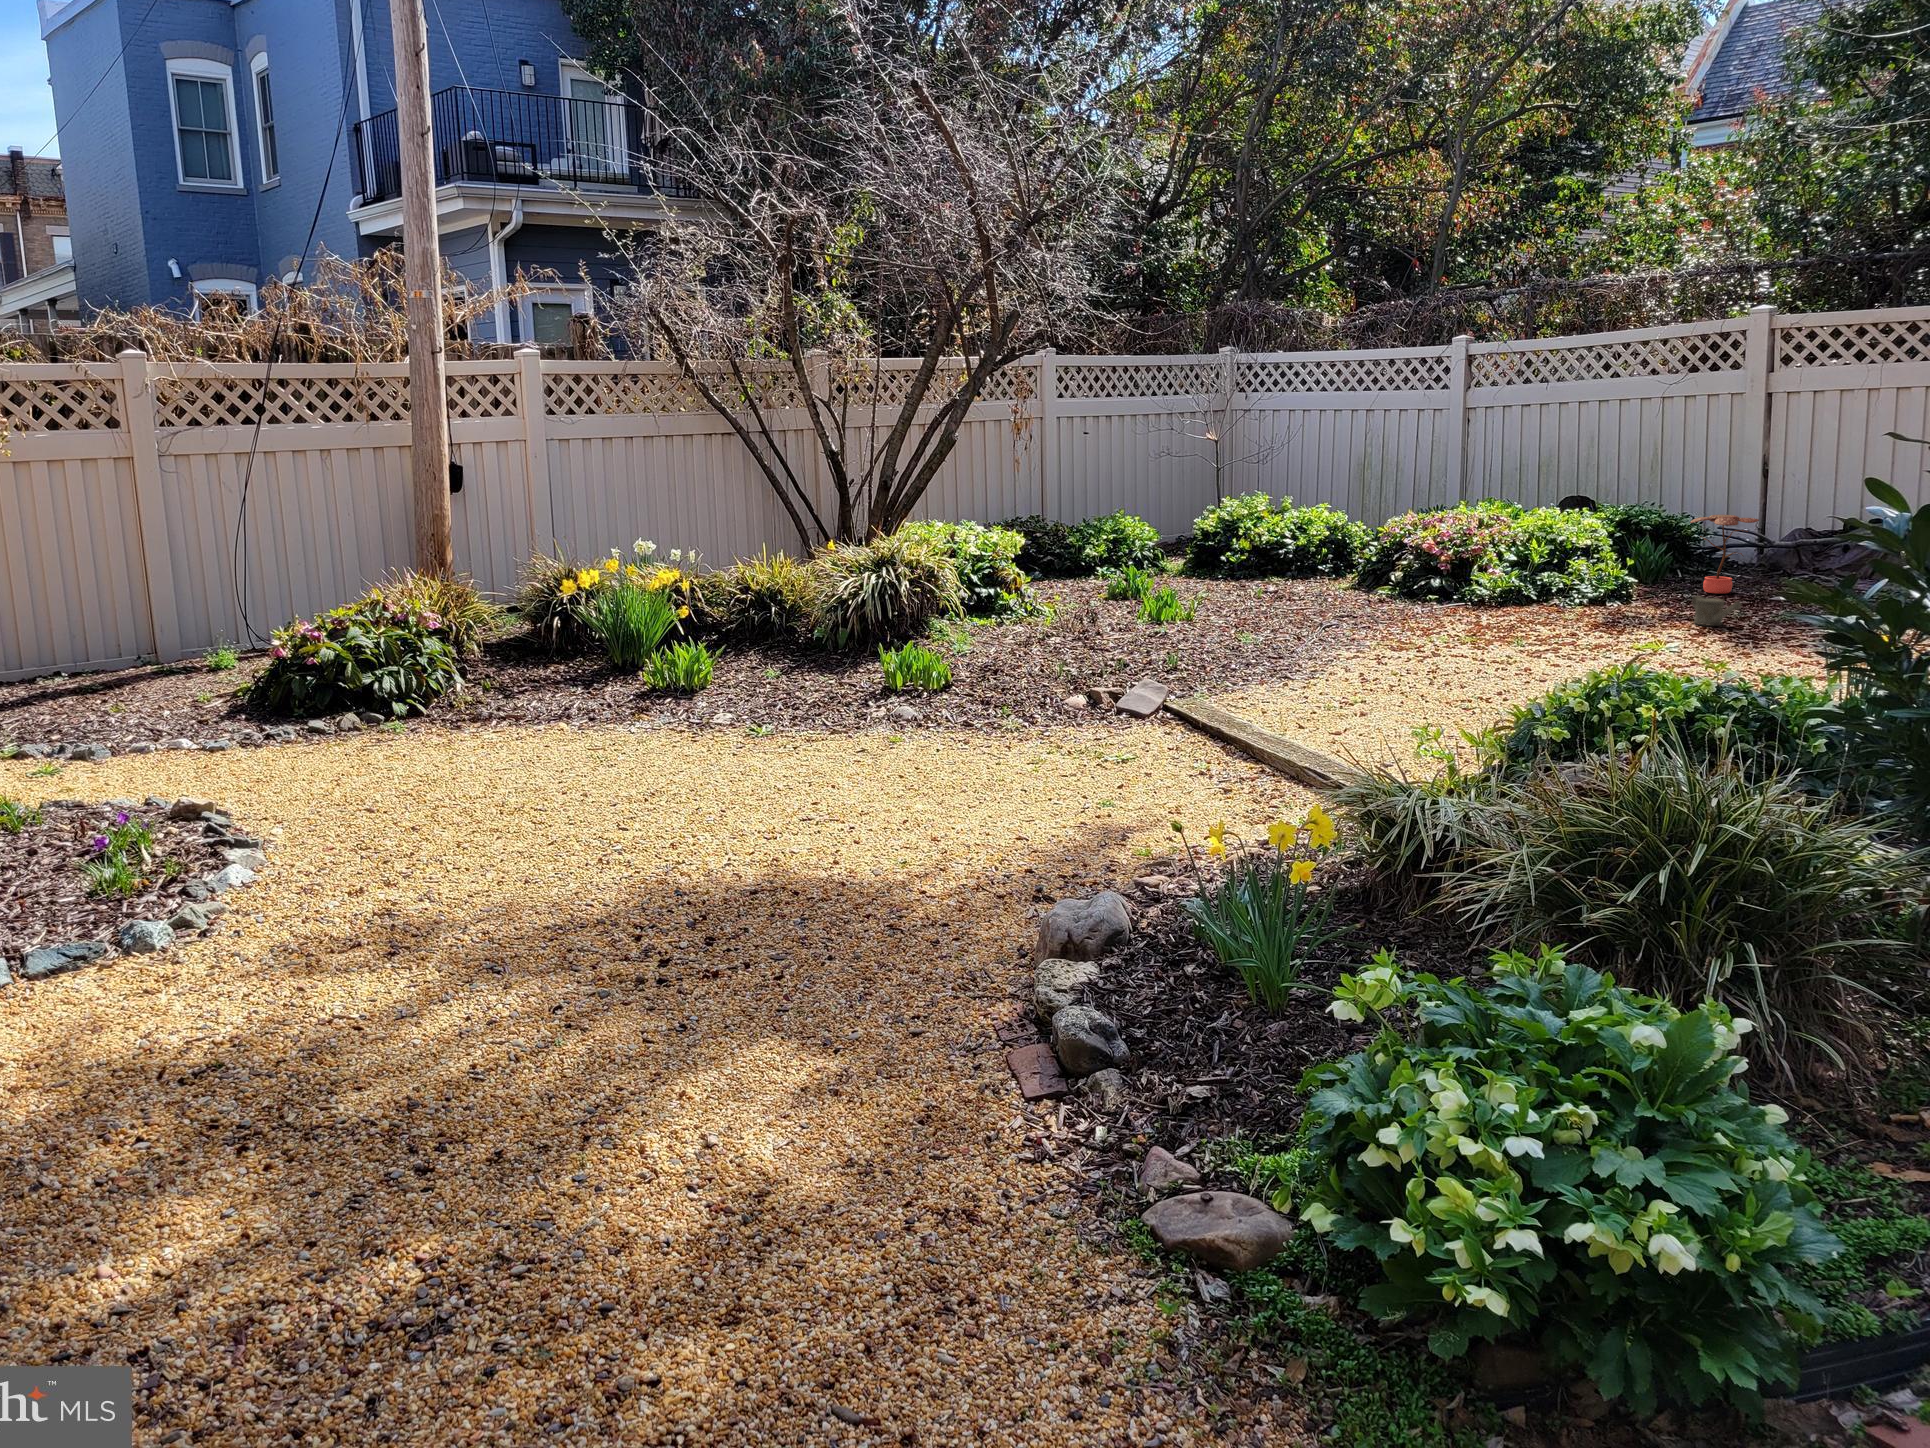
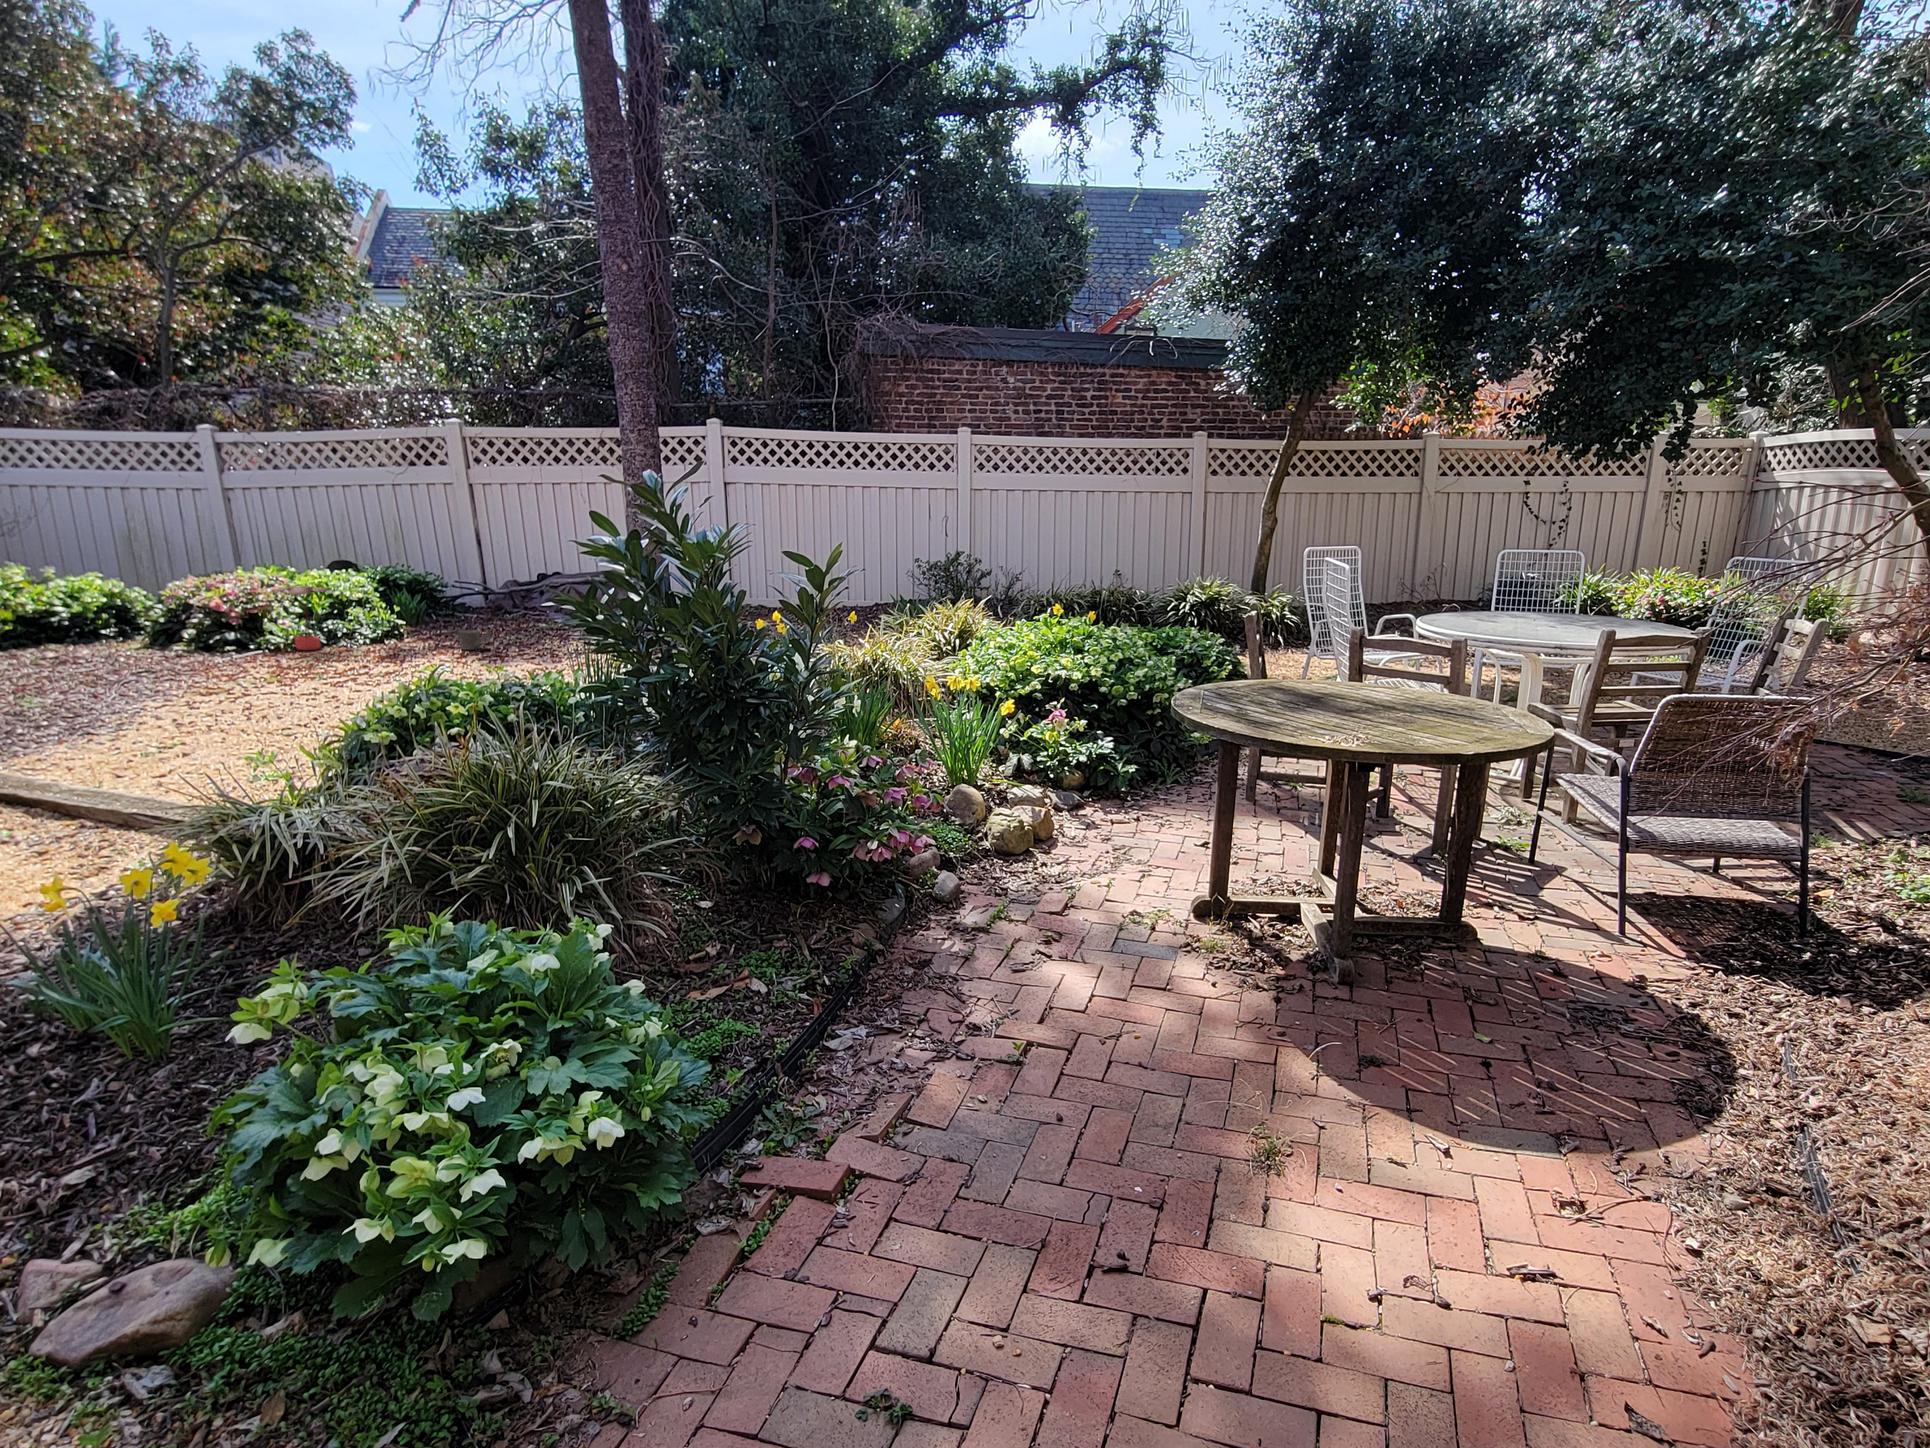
potted plant: present [1690,515,1759,594] -> present [271,586,329,650]

